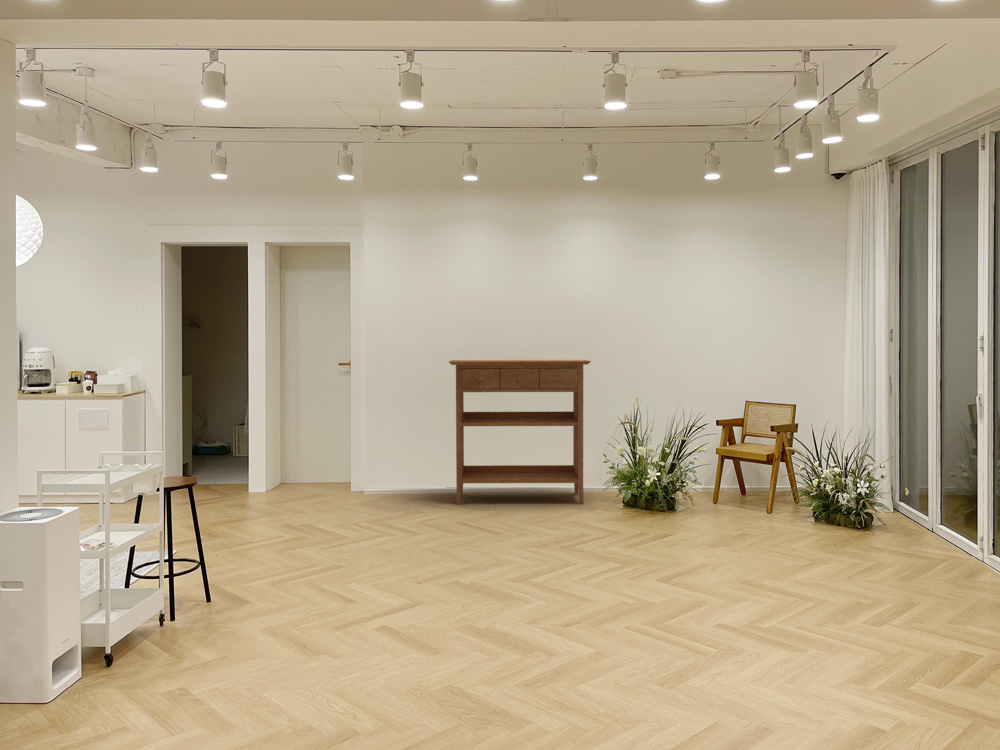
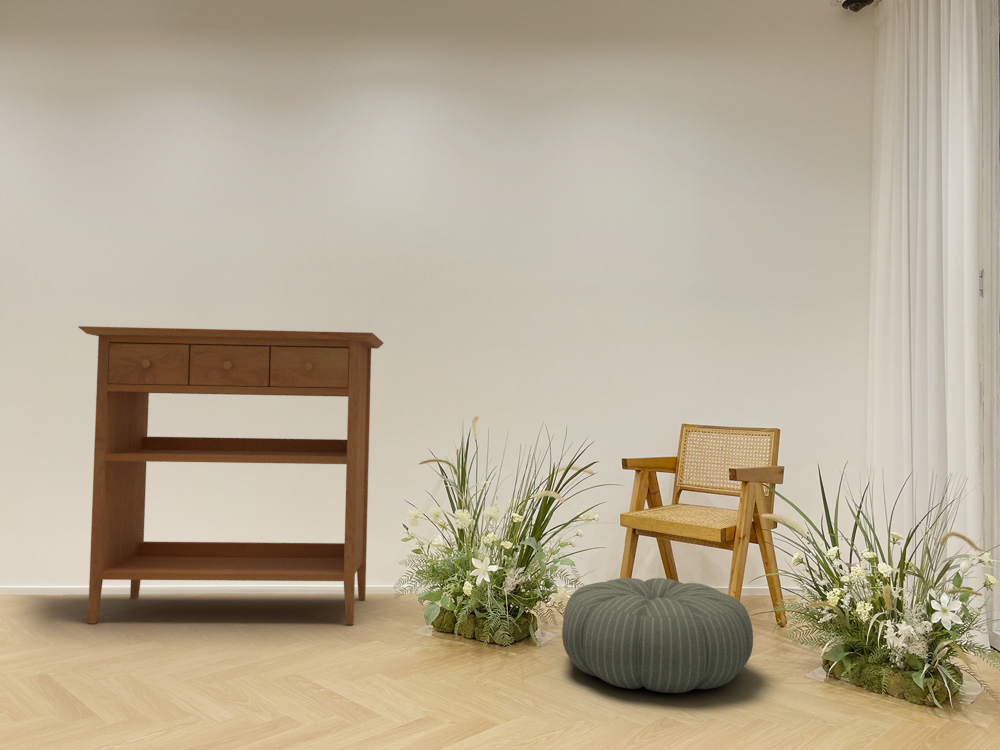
pouf: none [692,478,781,525] -> present [562,578,753,693]

